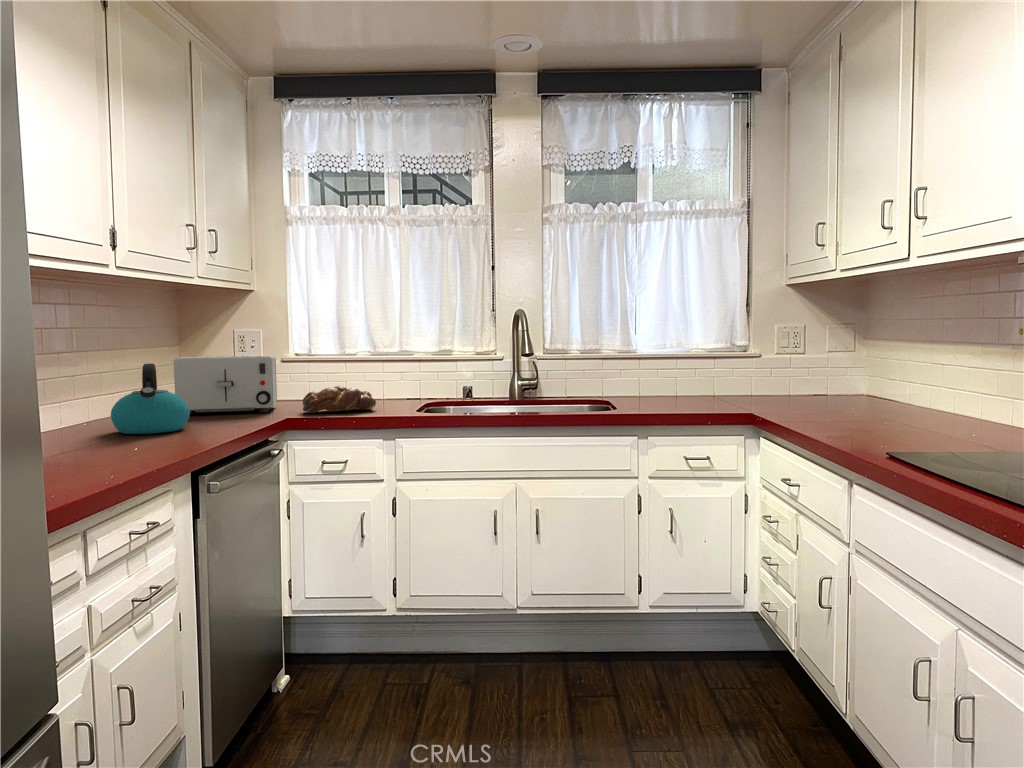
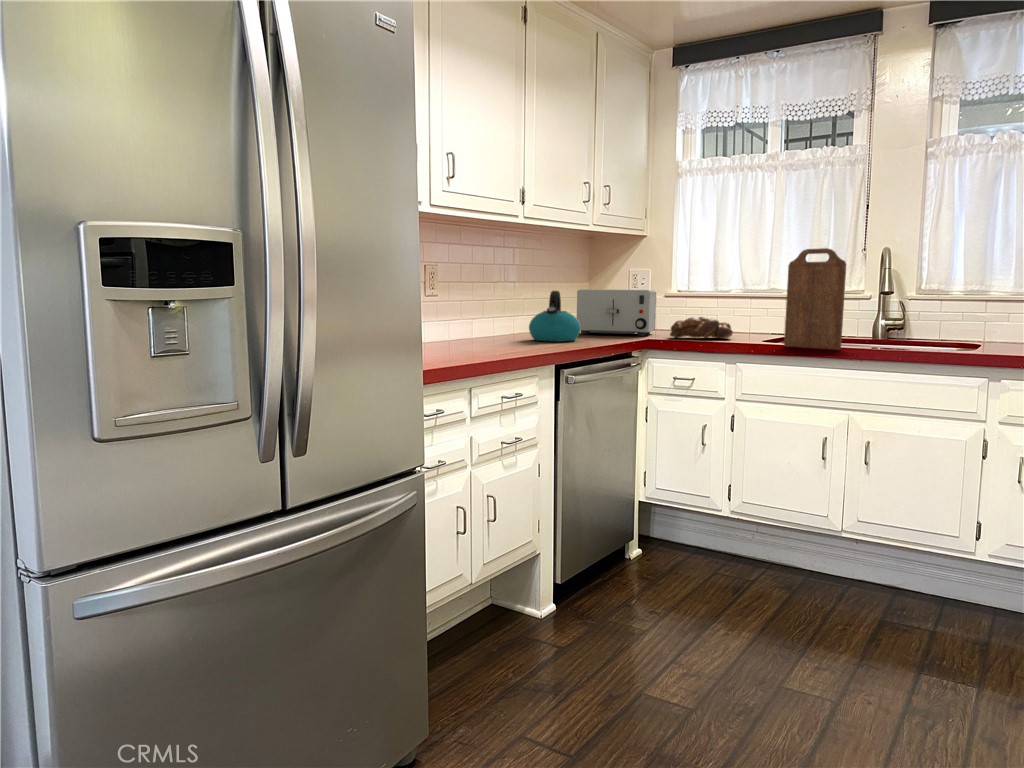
cutting board: none [443,310,505,418] -> present [784,248,846,349]

